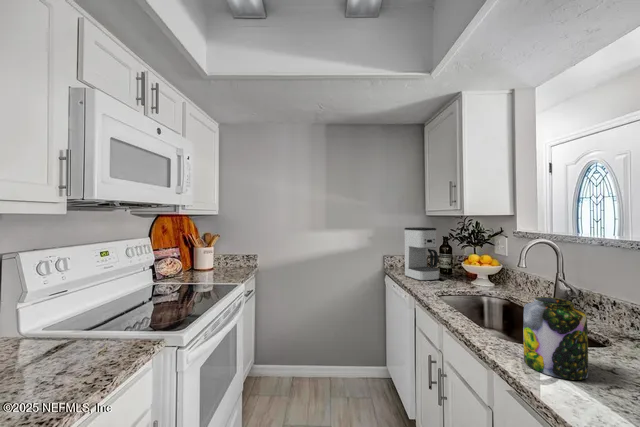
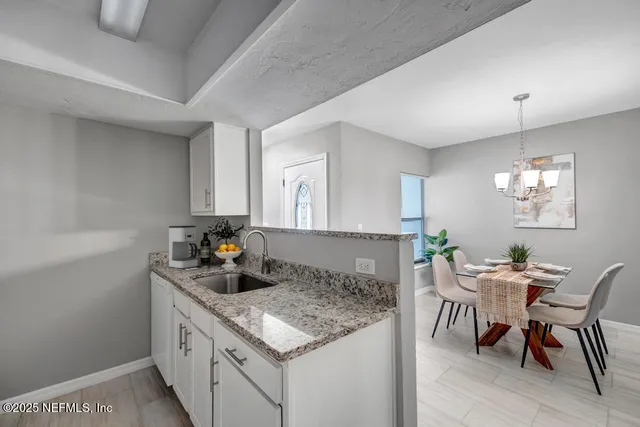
jar: present [523,297,588,380] -> none [225,259,255,301]

